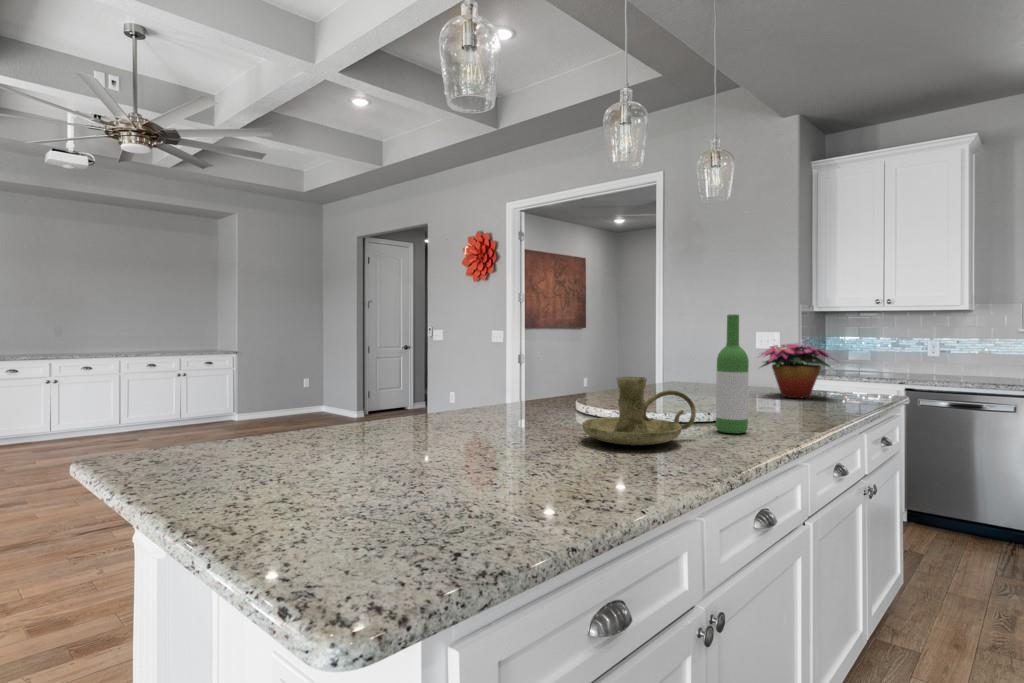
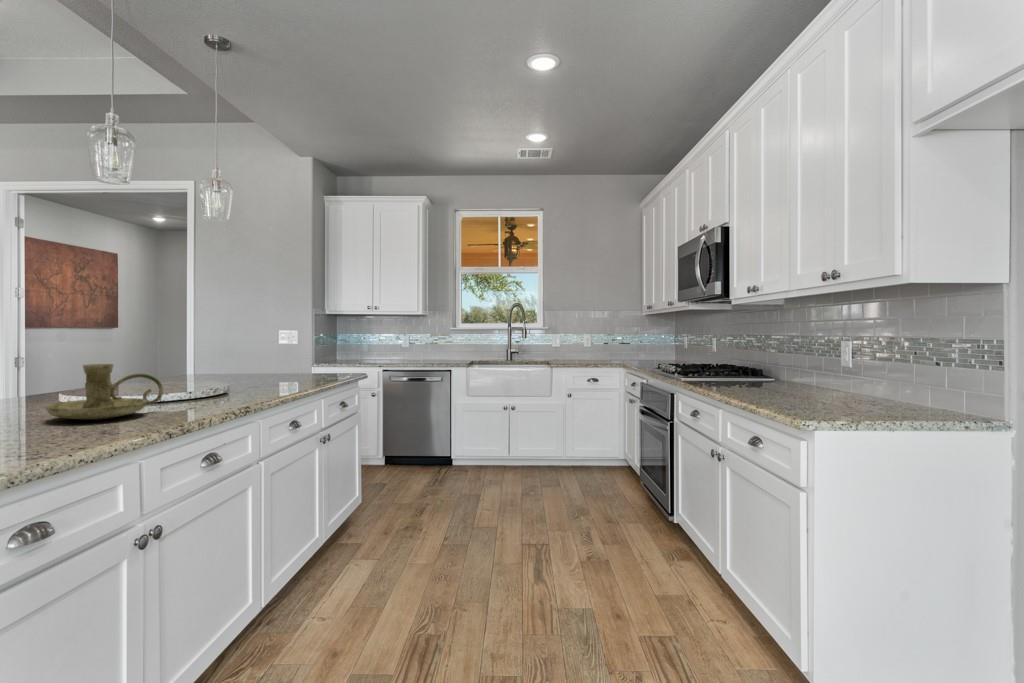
wine bottle: present [716,314,749,433] -> none [187,314,214,405]
flower arrangement: present [758,343,833,398] -> none [247,337,314,380]

